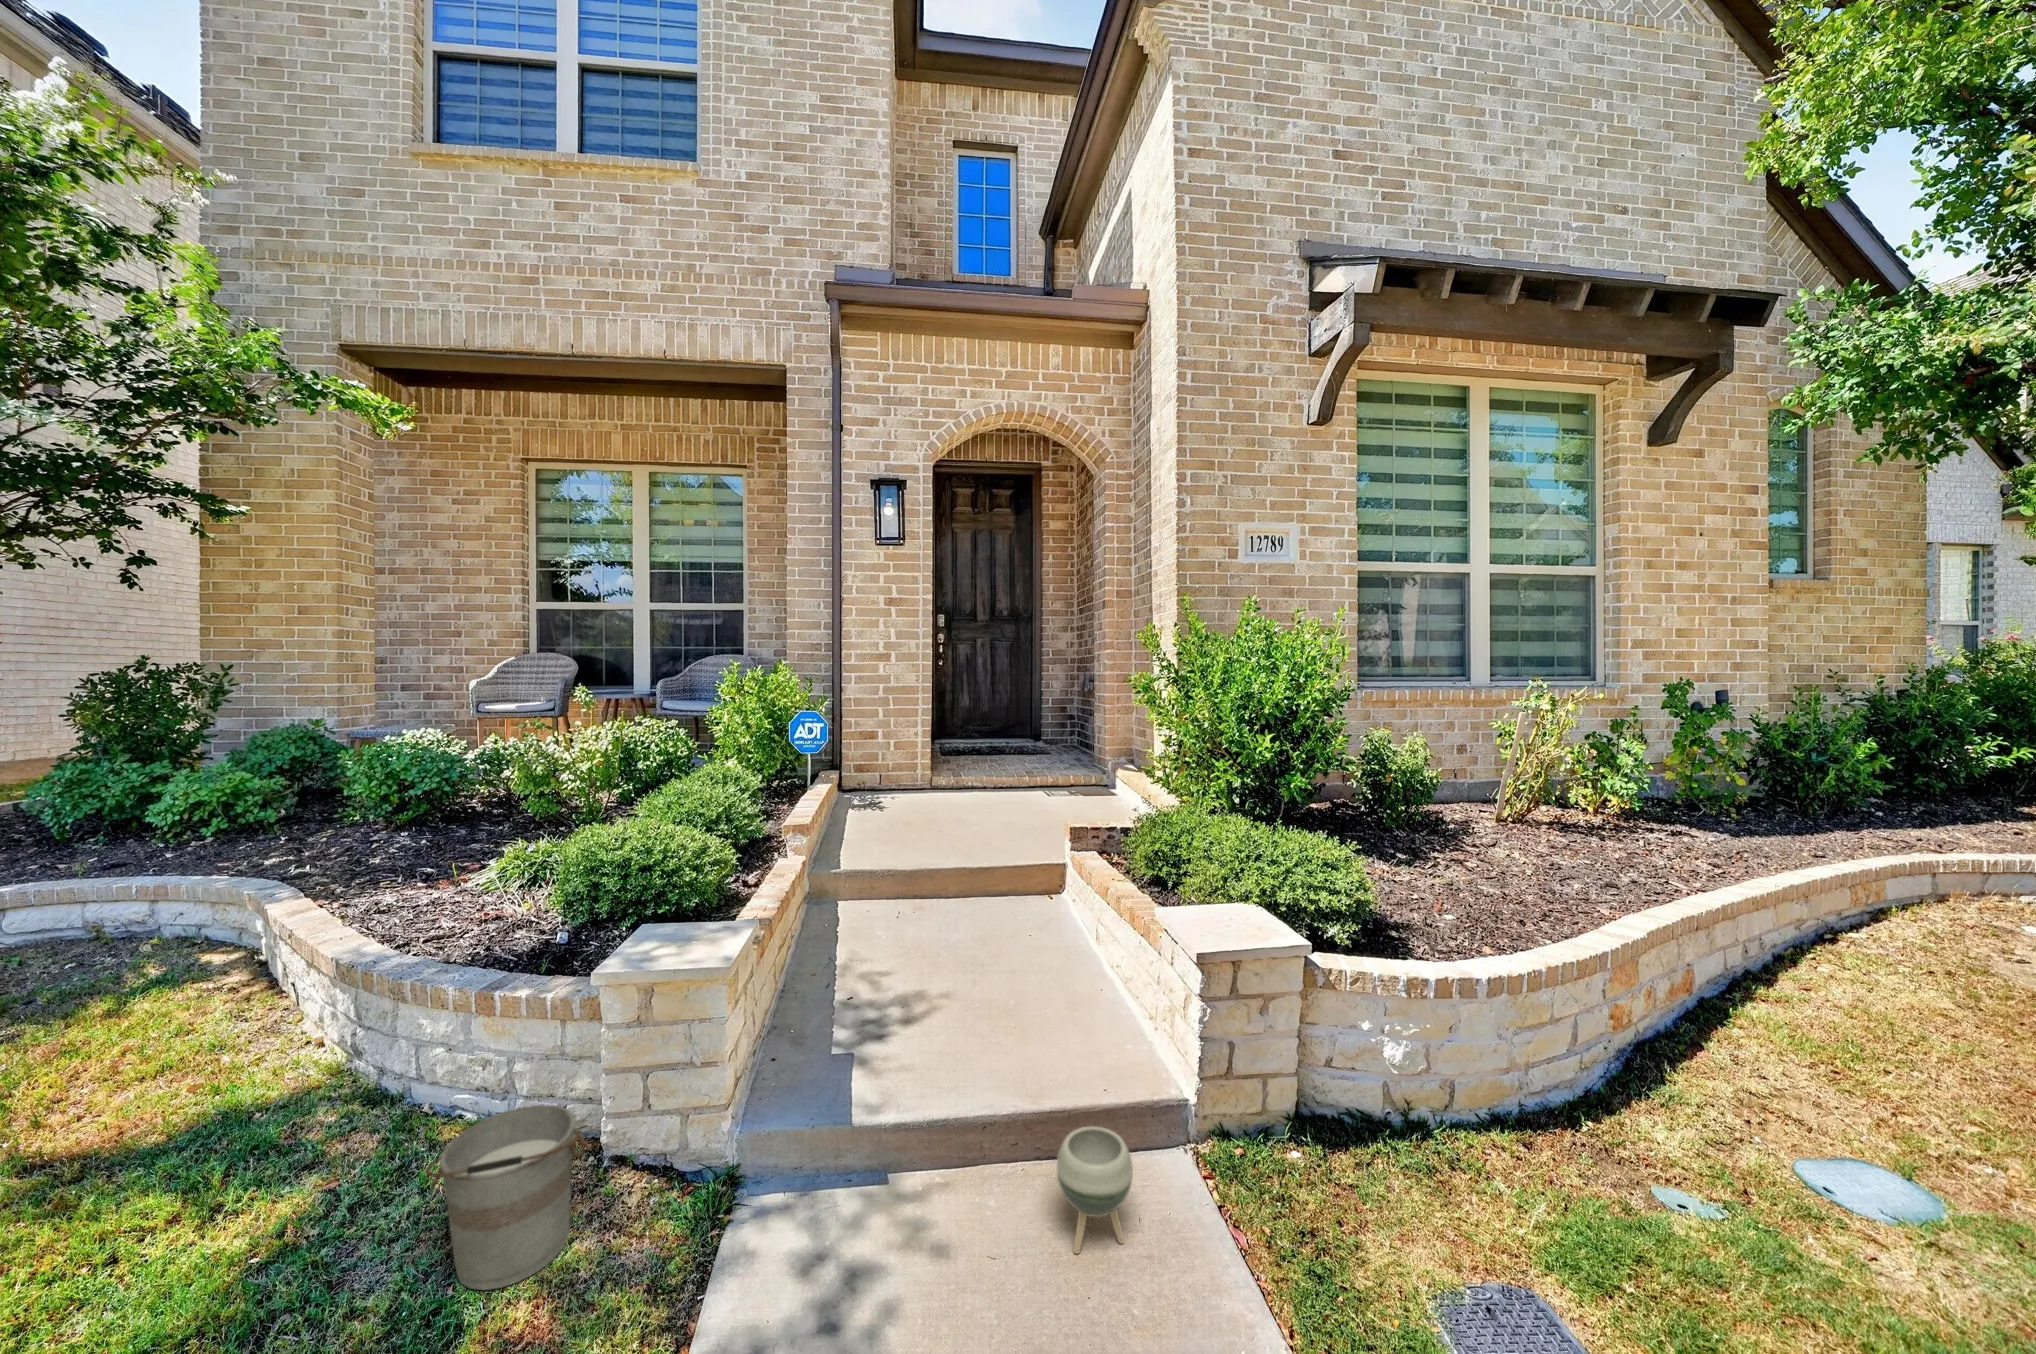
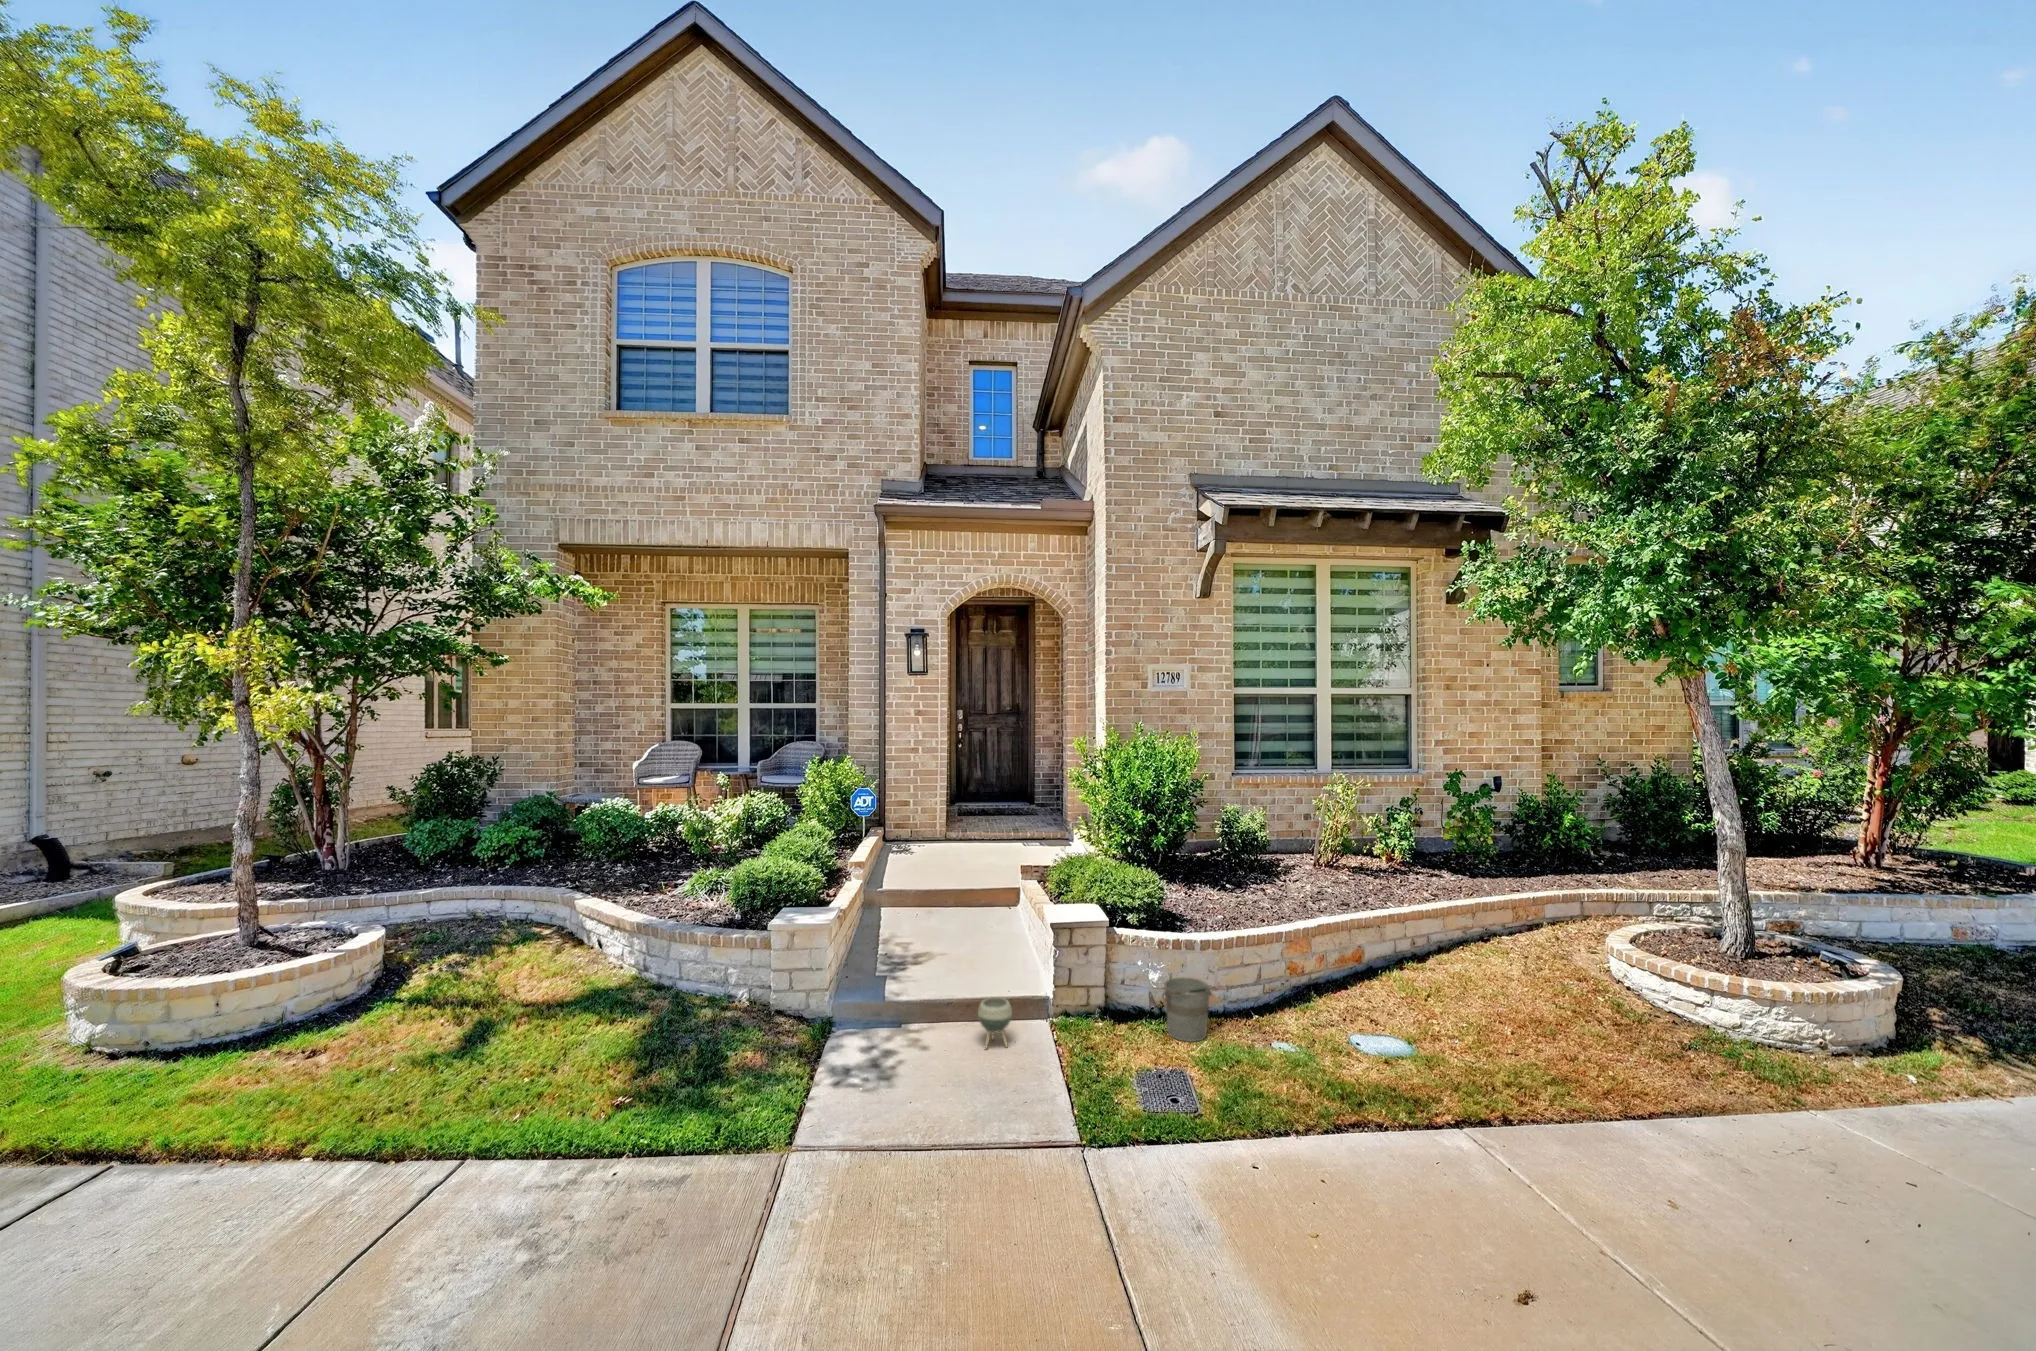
bucket: present [425,1104,585,1290] -> present [1162,978,1214,1042]

